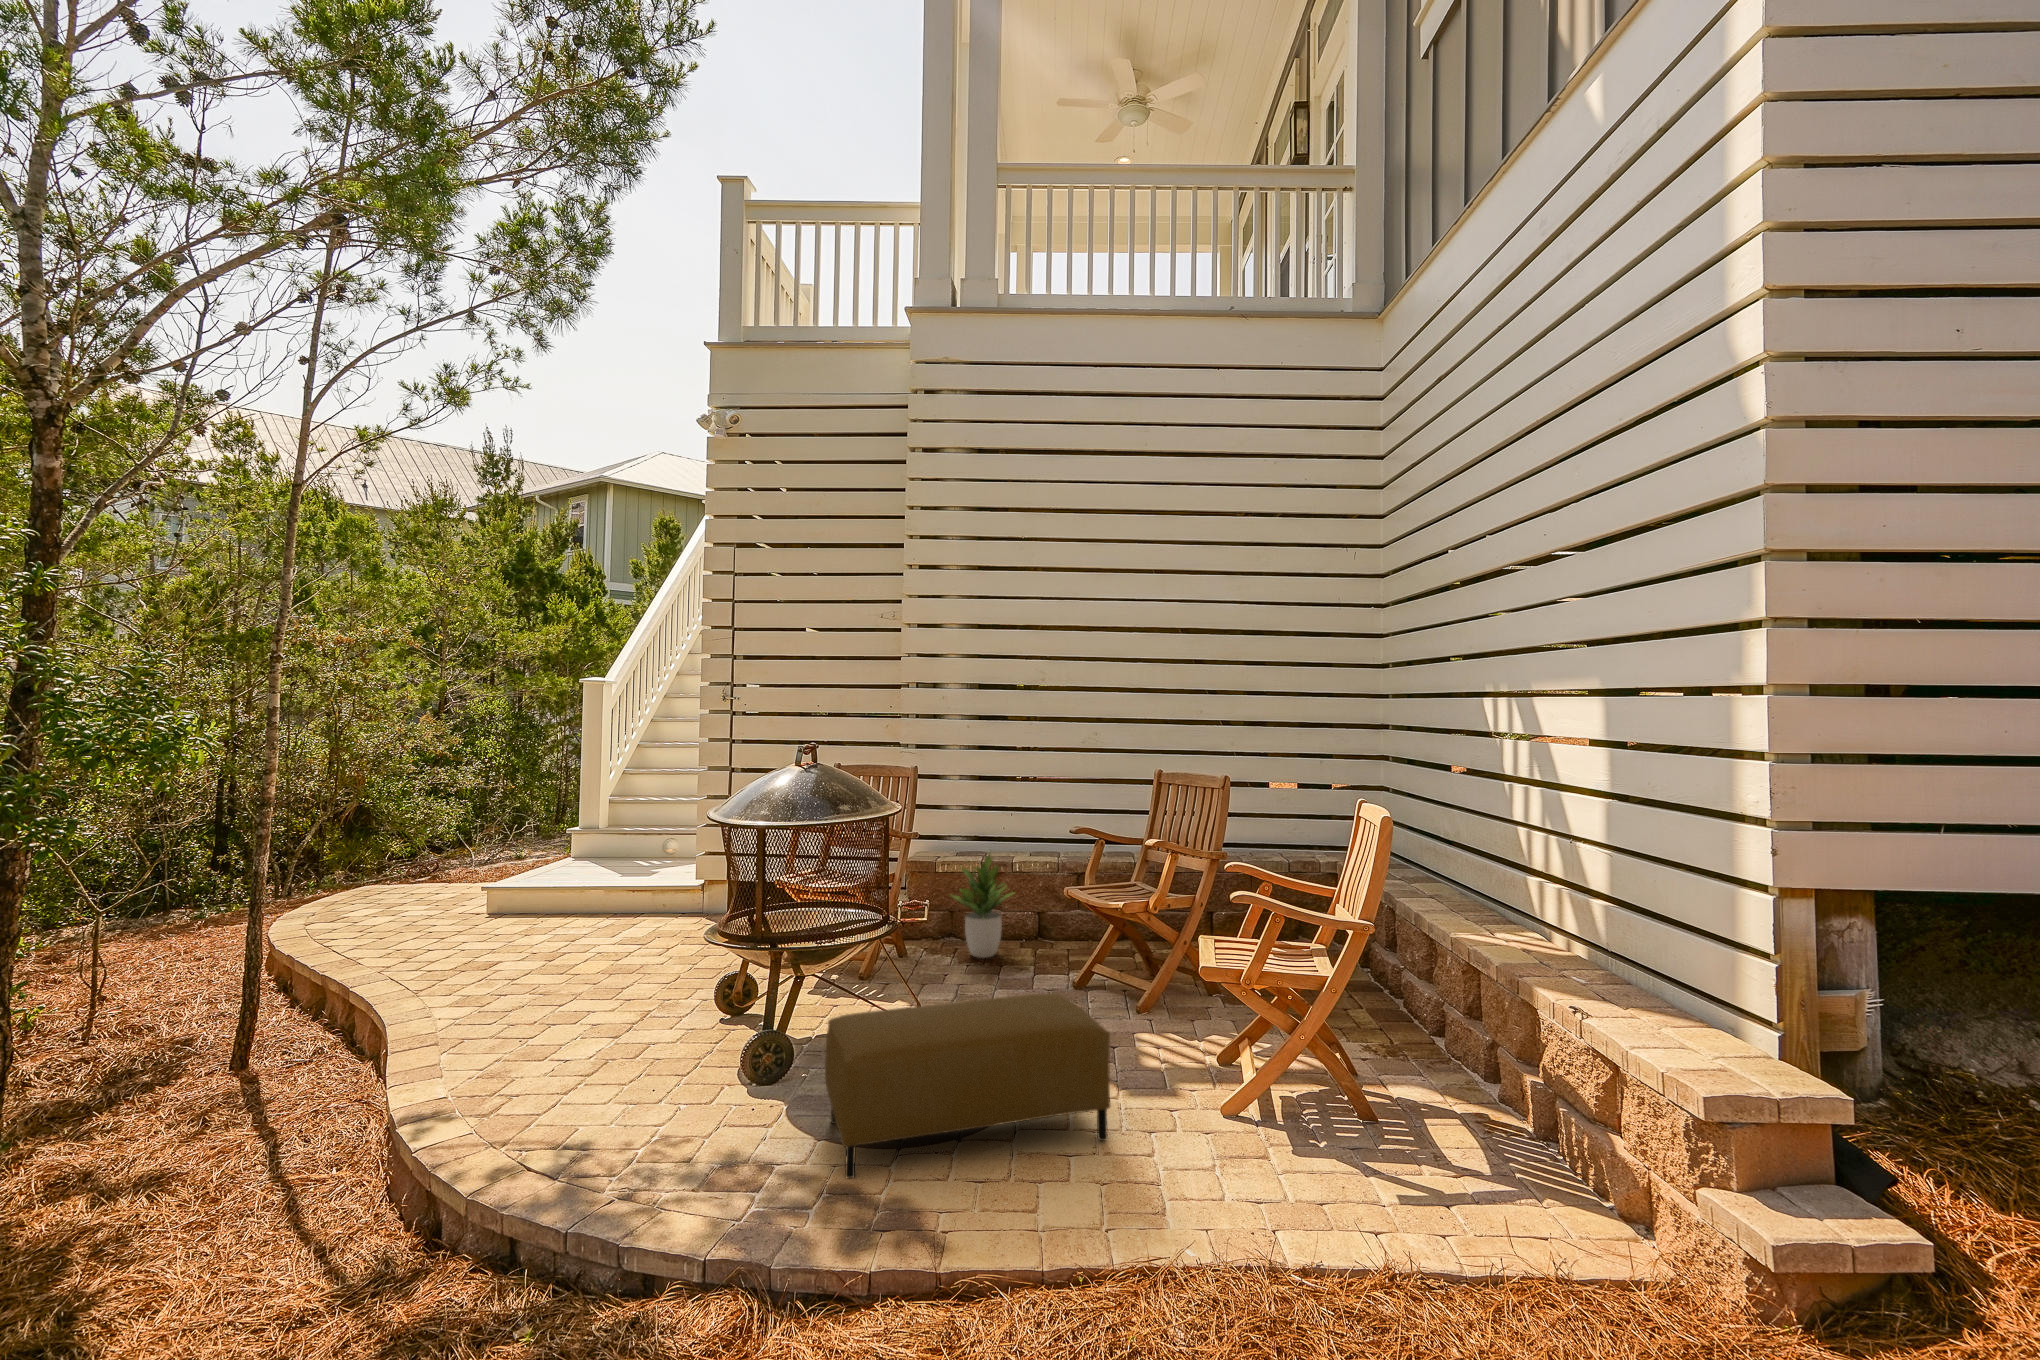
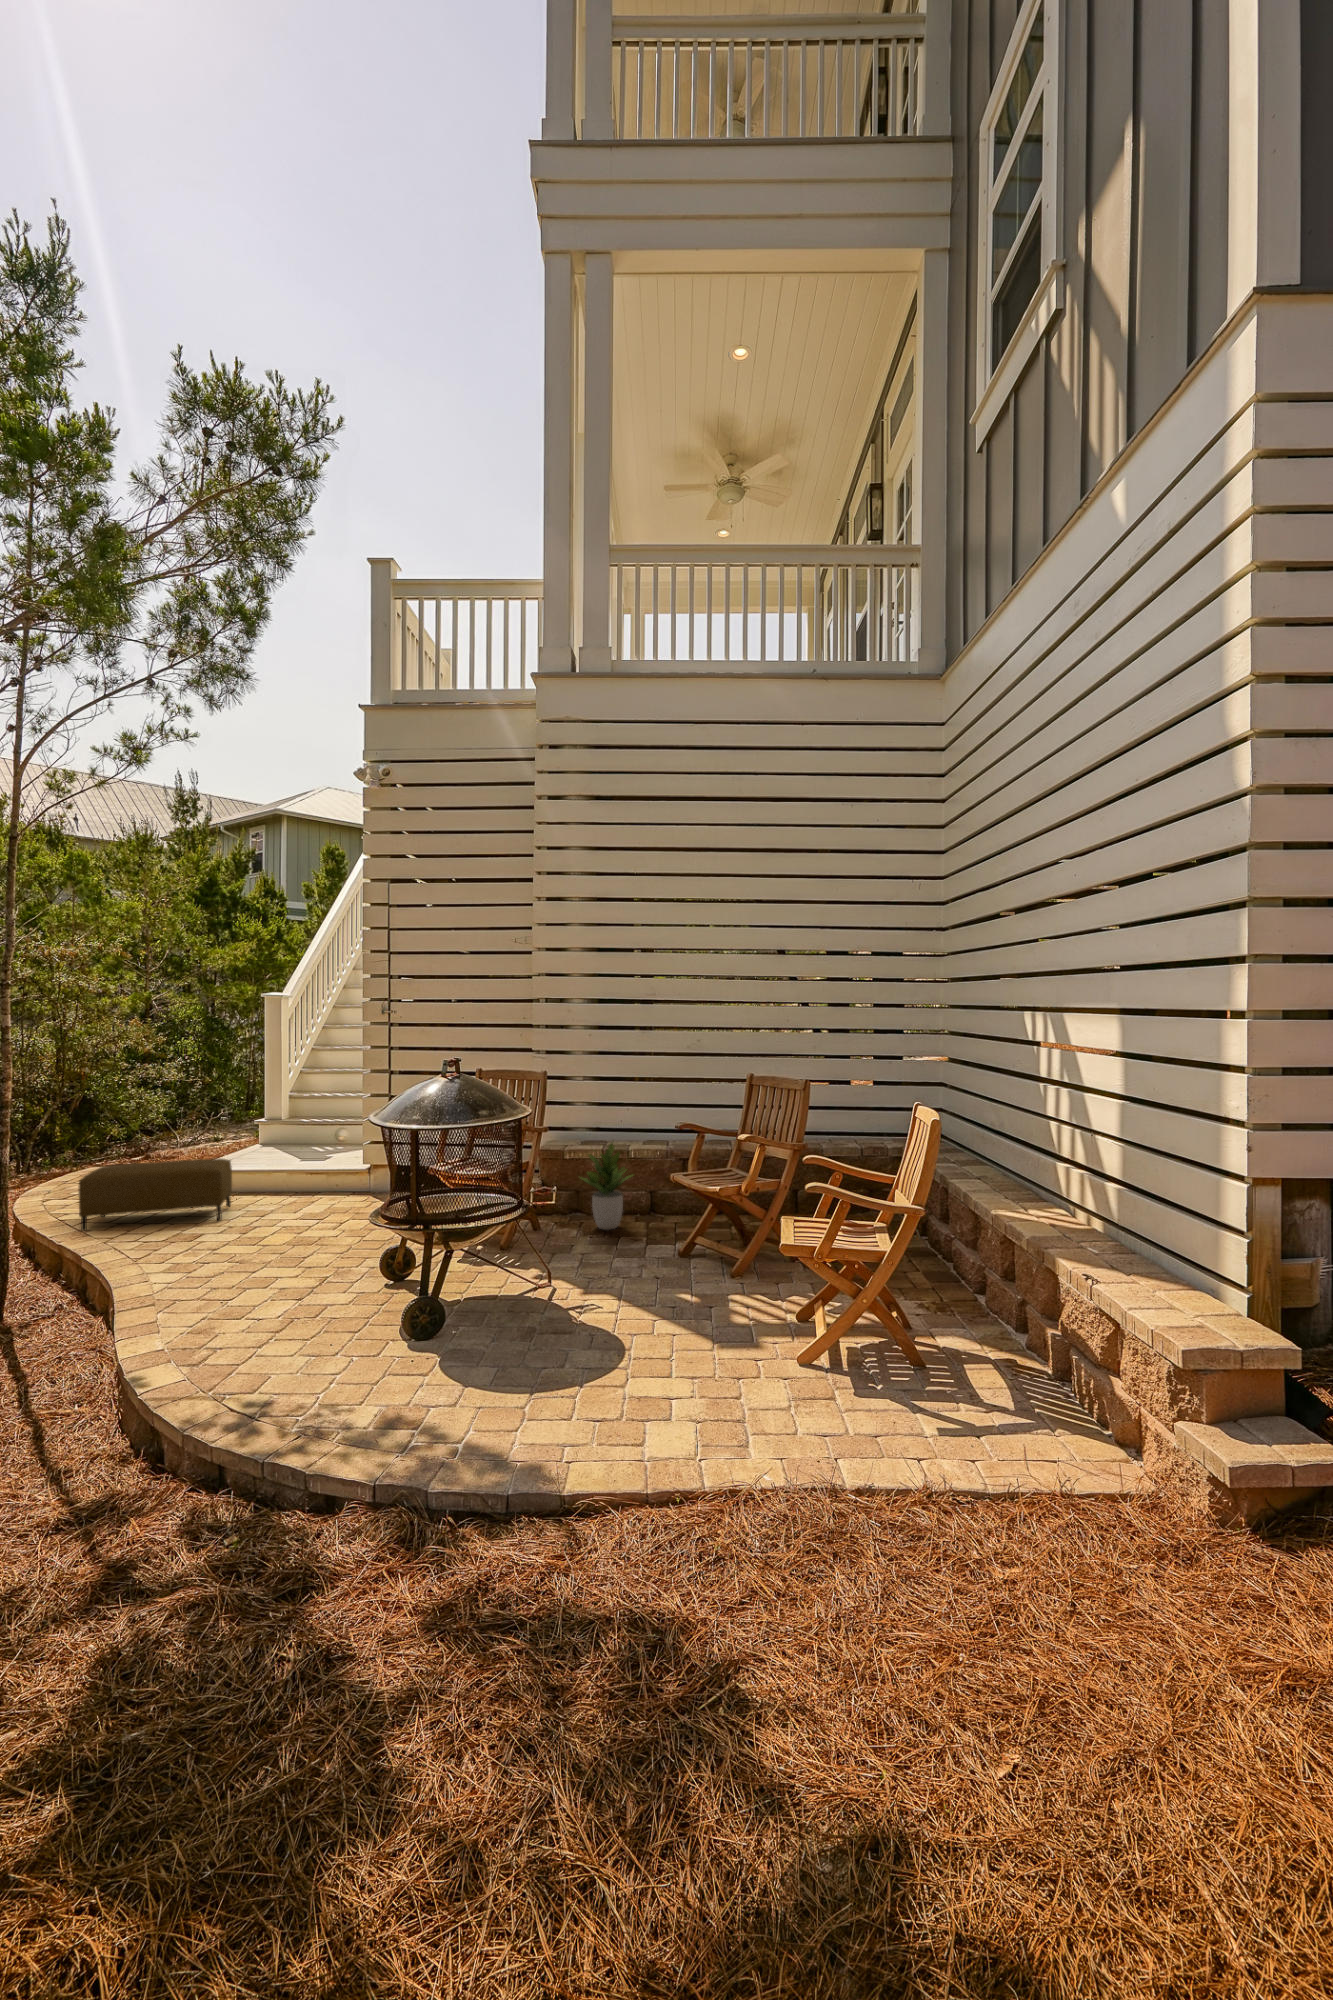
ottoman: present [825,993,1110,1179] -> present [79,1158,232,1231]

